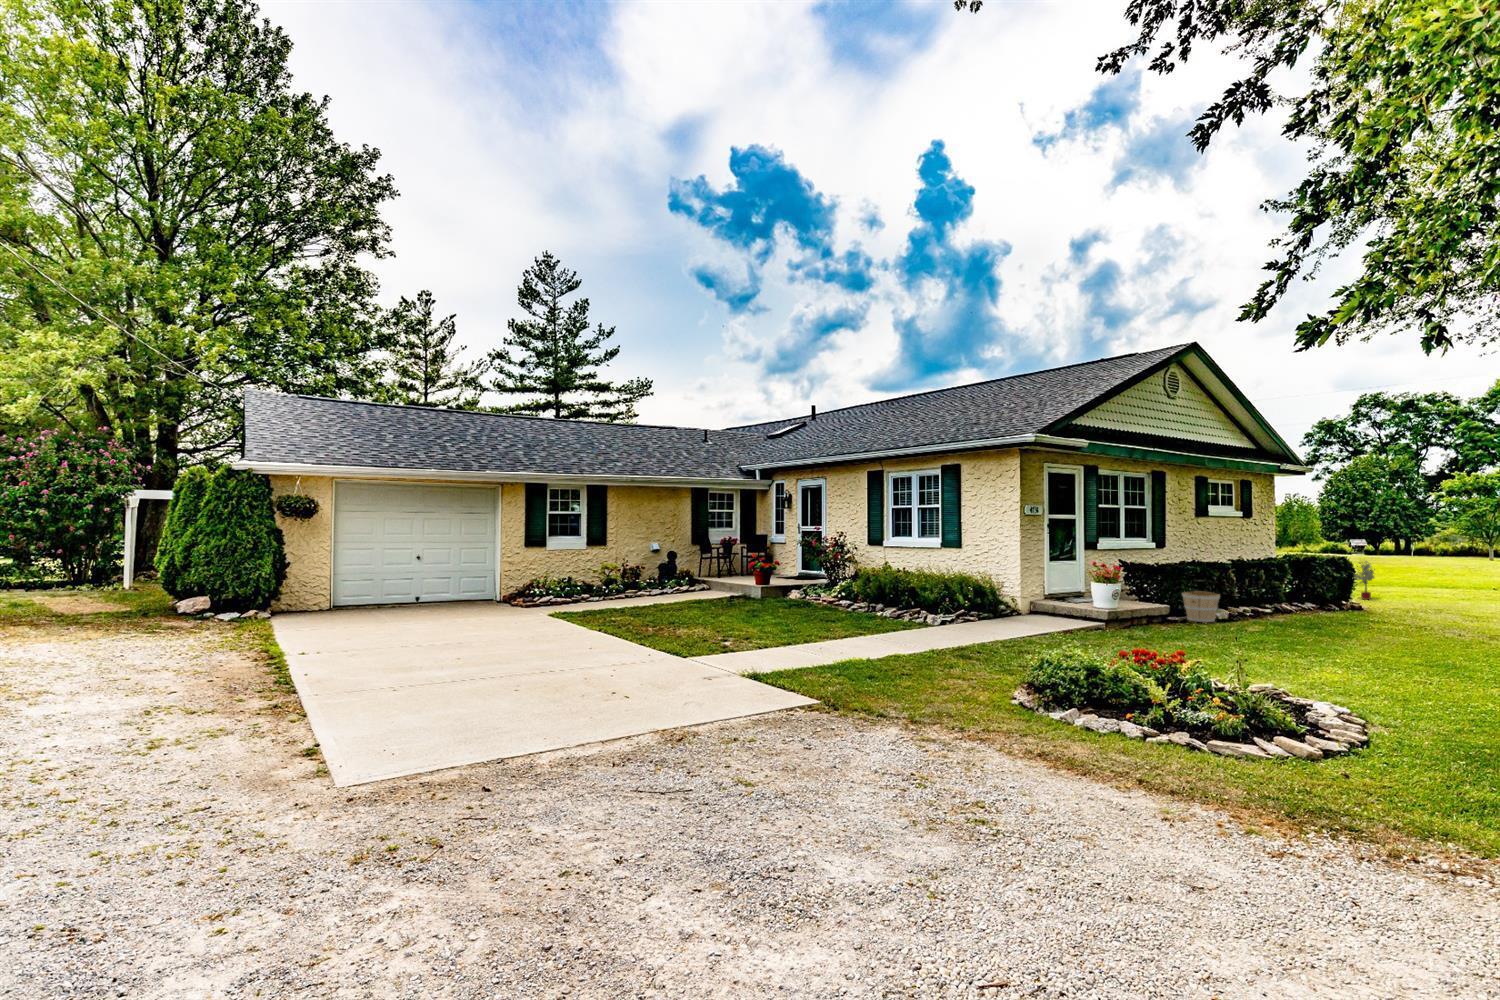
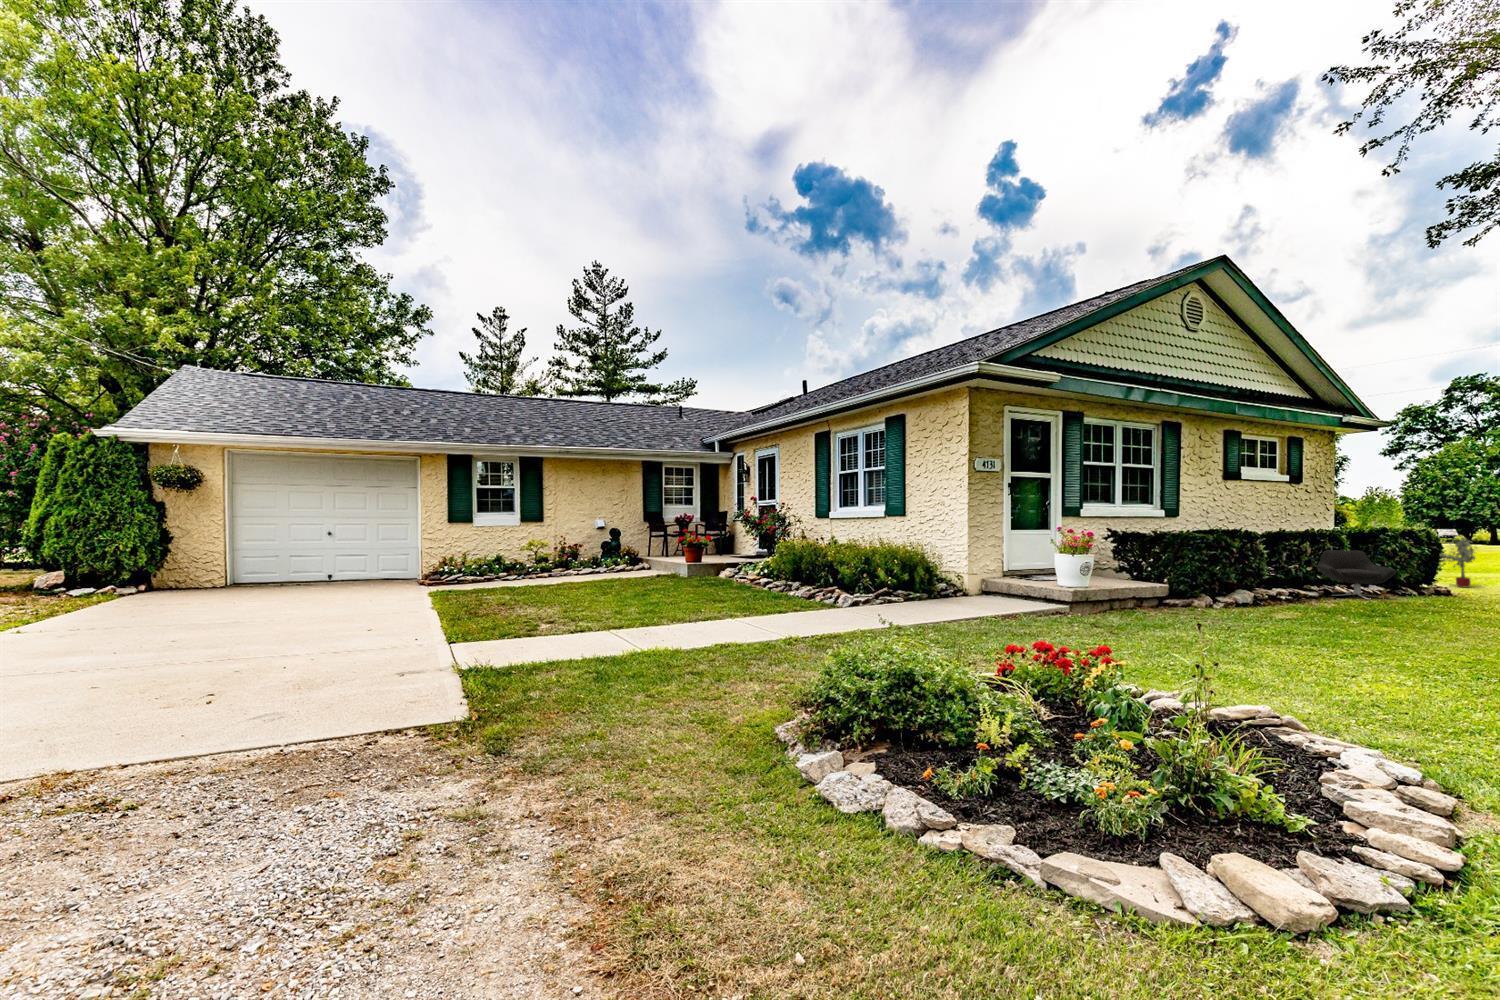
lounge chair: none [1267,573,1323,612] -> present [1317,550,1397,599]
wooden bucket: present [1182,591,1220,622] -> none [1186,569,1239,609]

